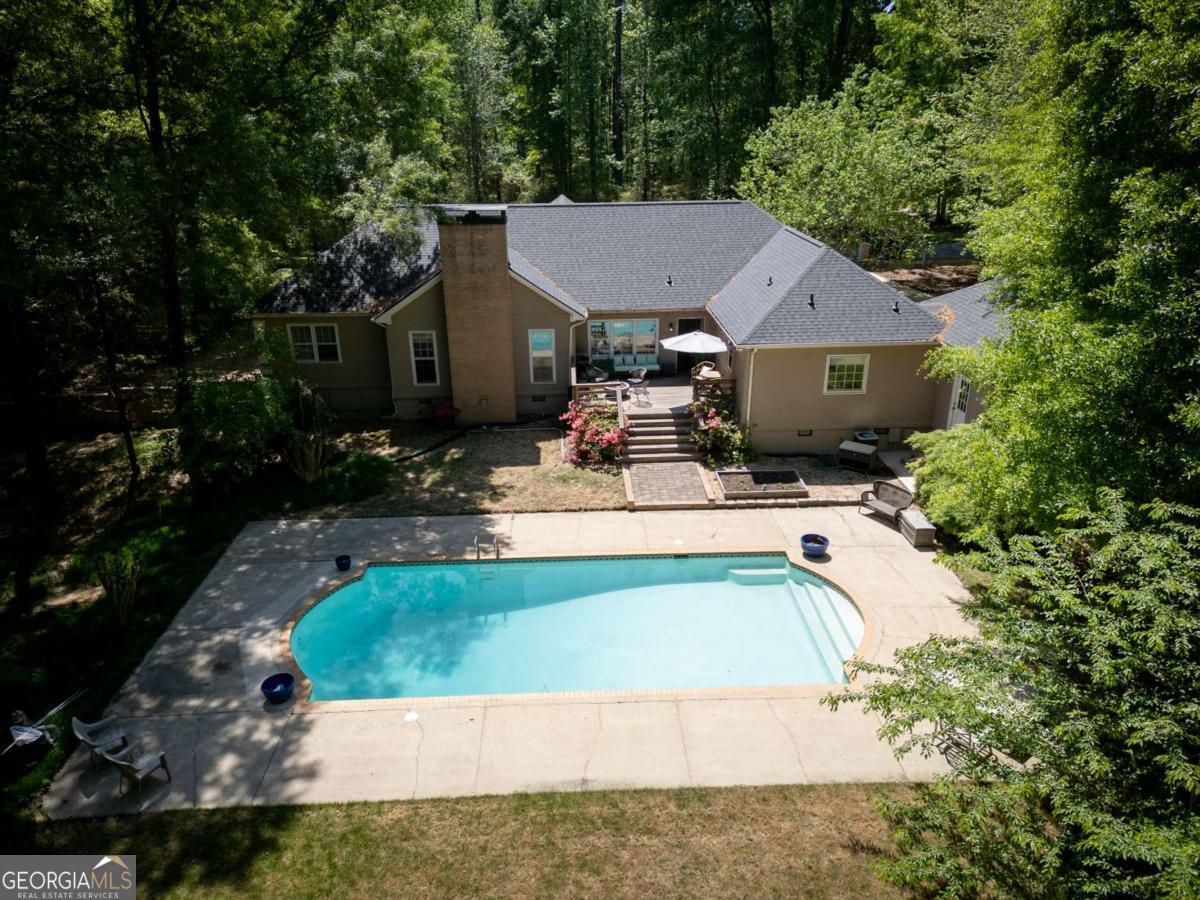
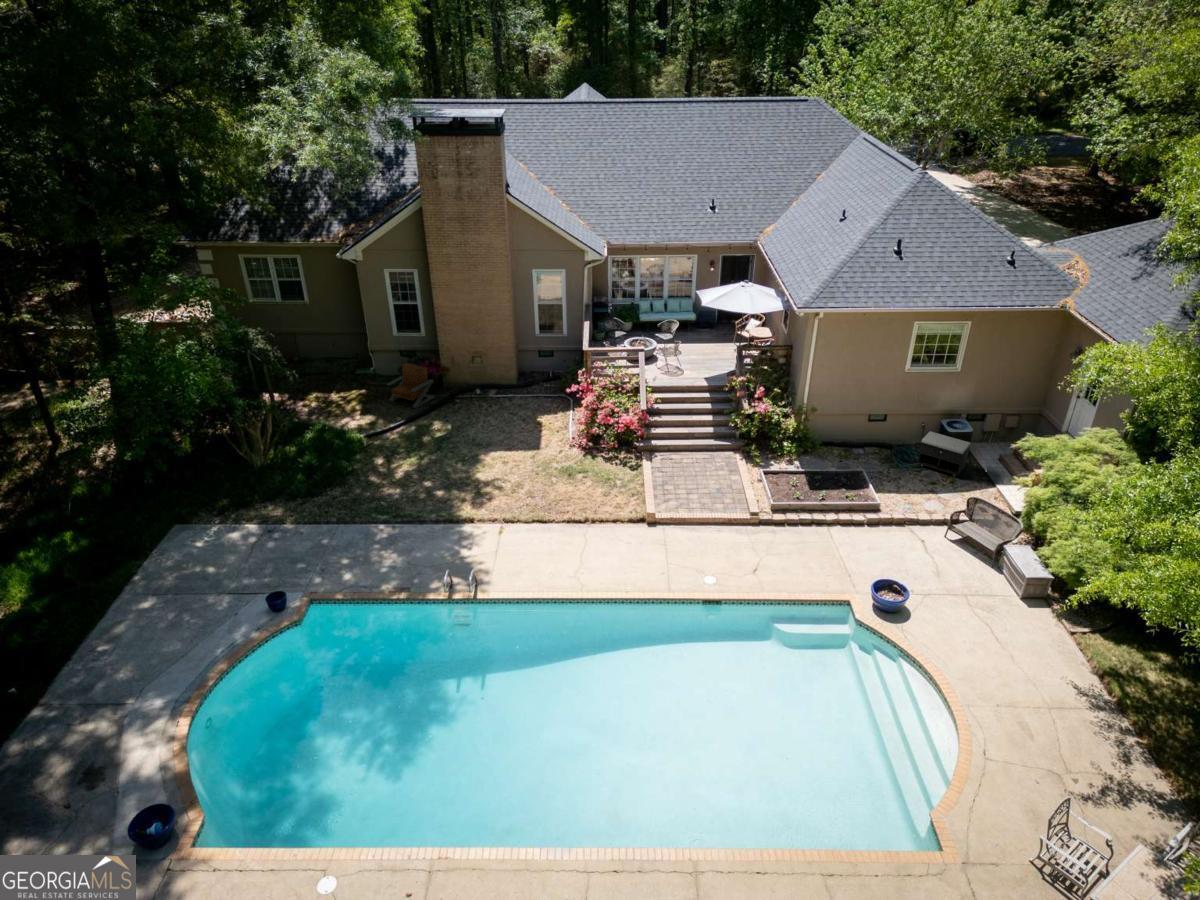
lounge chair: none [410,405,449,440] -> present [387,363,434,408]

